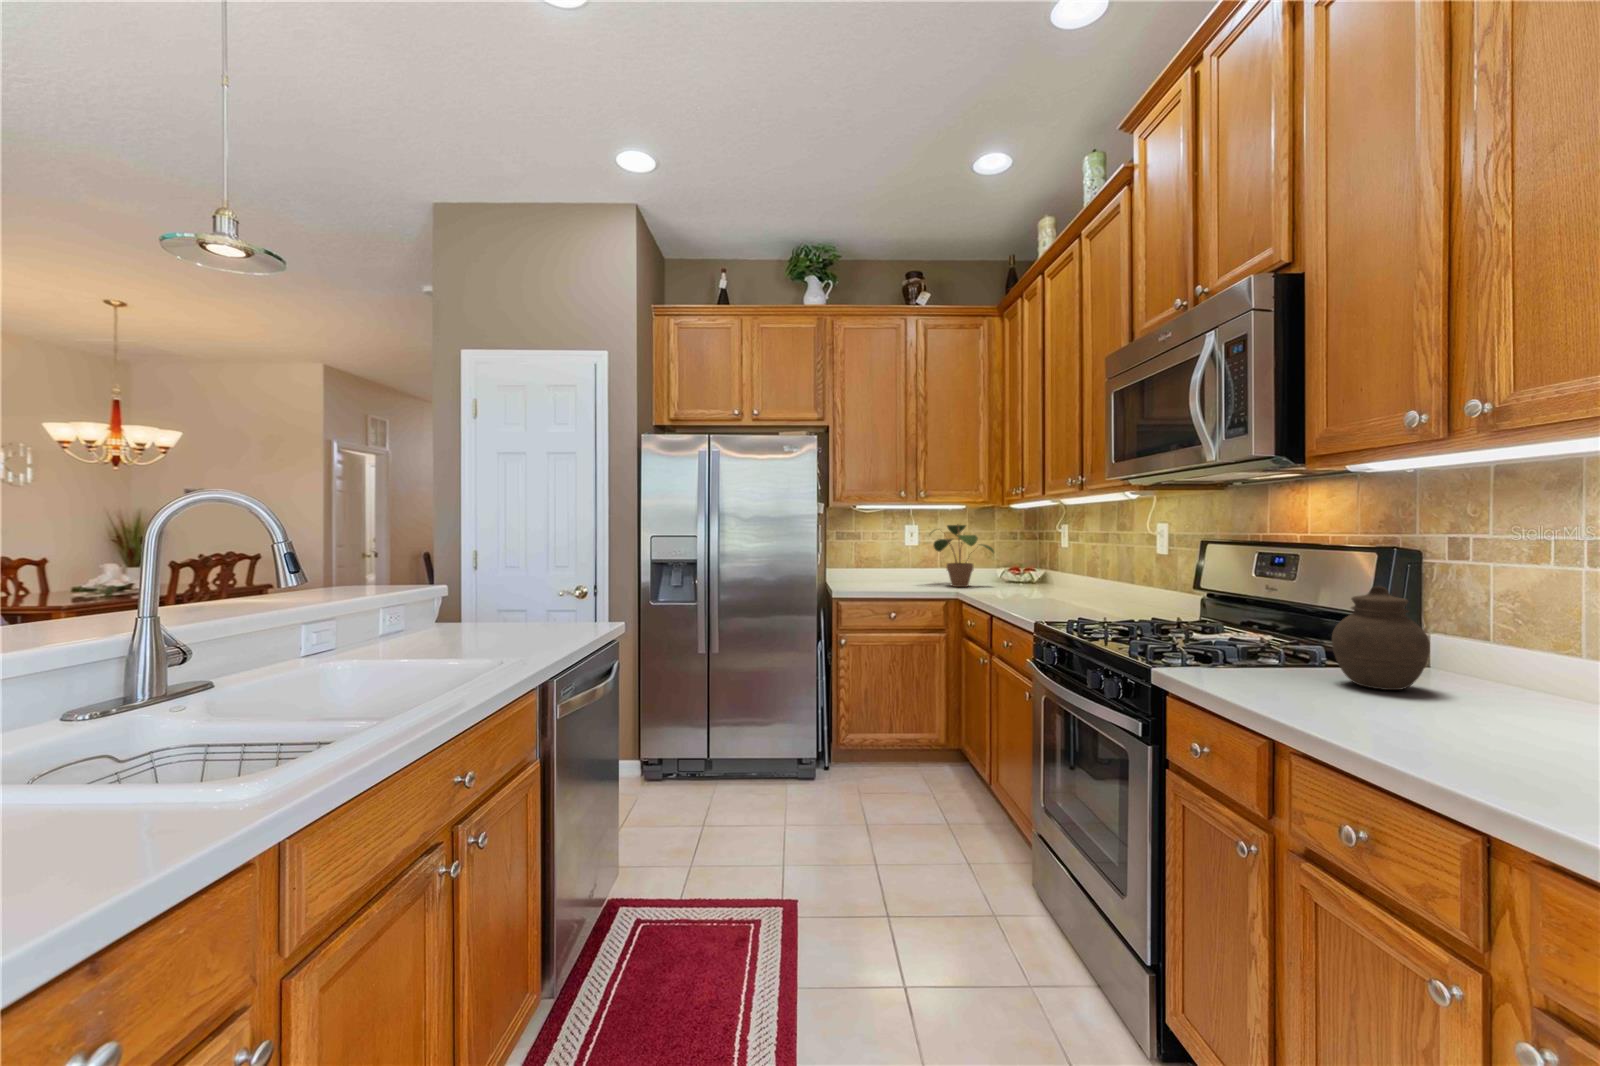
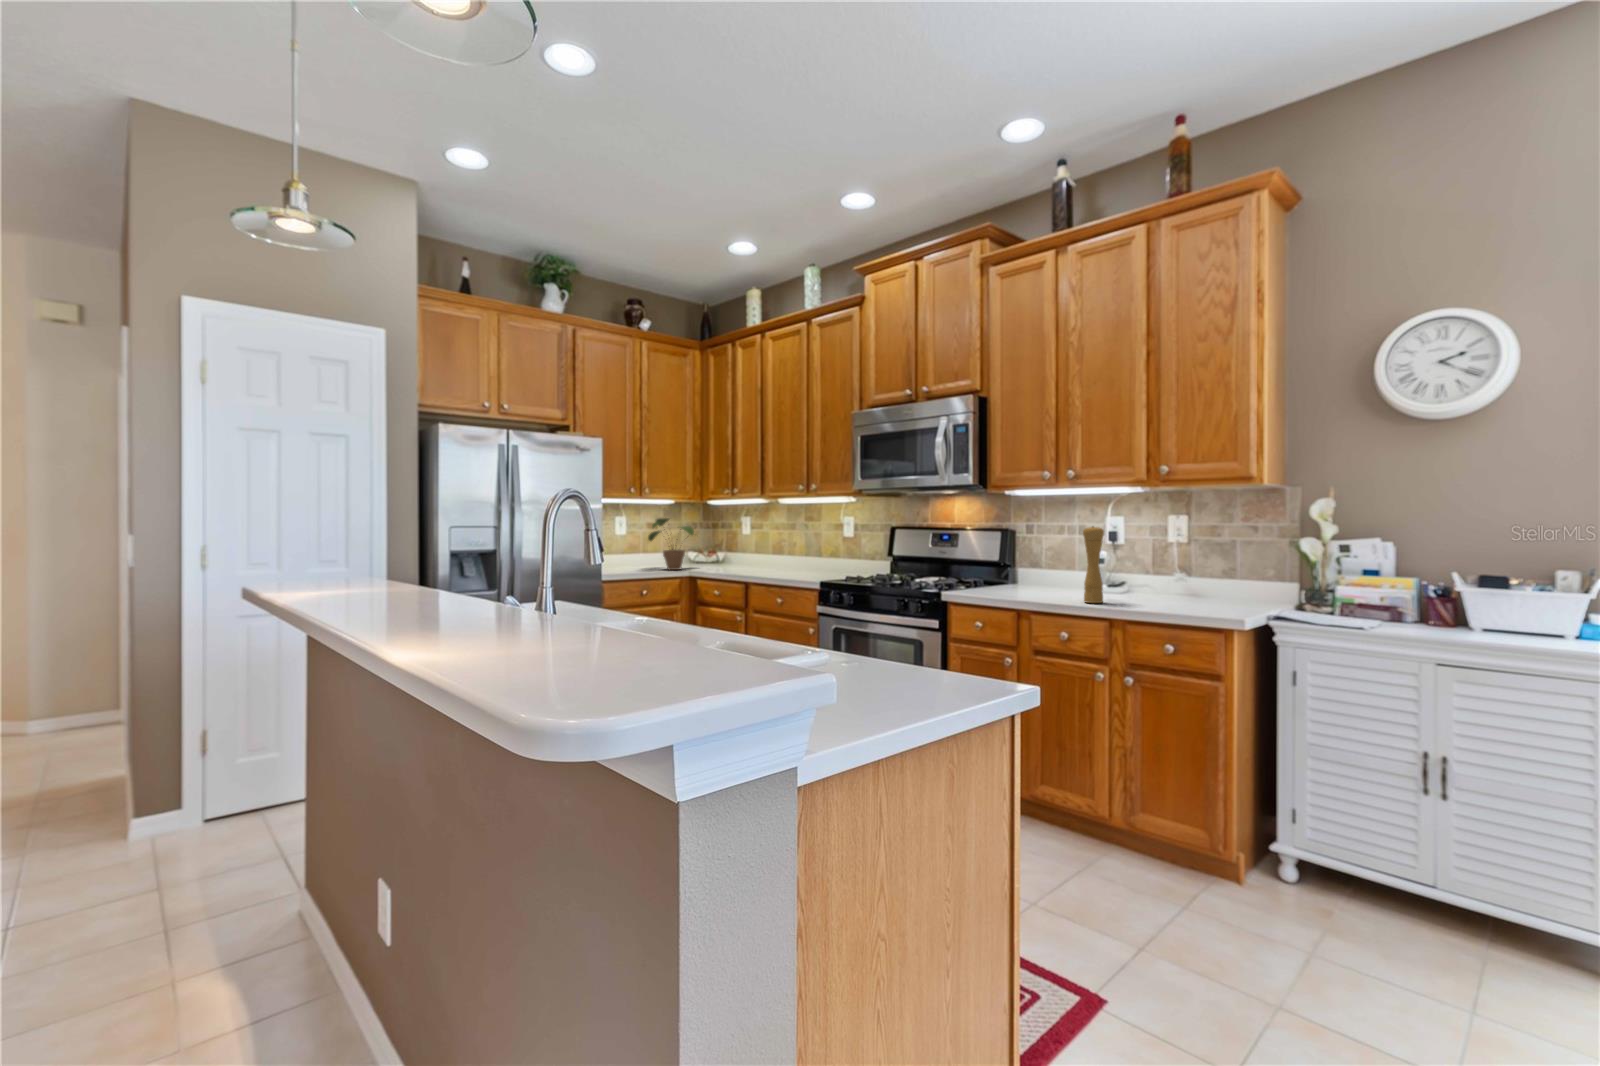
pepper mill: none [1429,540,1506,764] -> present [1083,526,1104,603]
jar: present [1332,586,1430,690] -> none [1008,546,1042,590]

